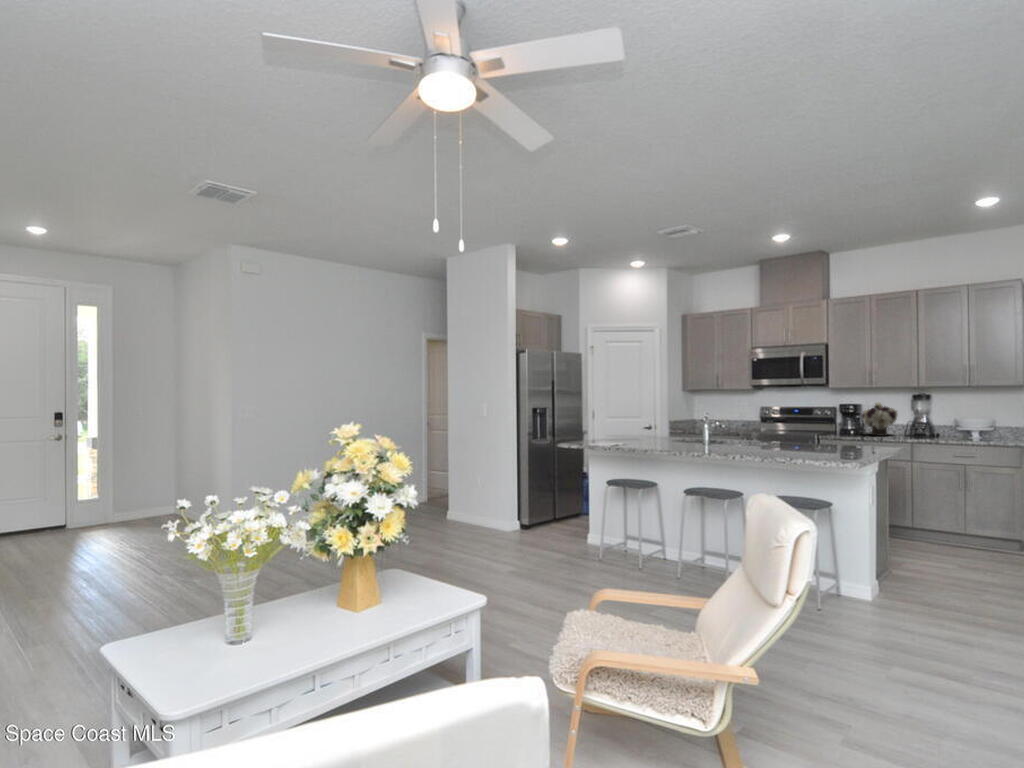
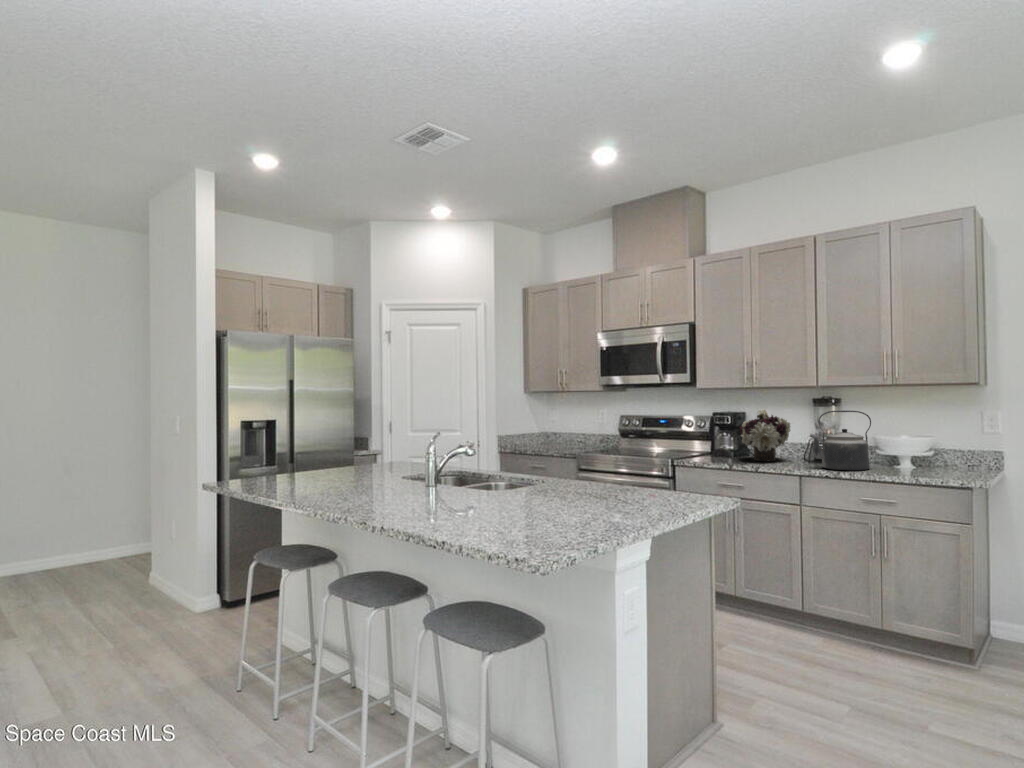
kettle: none [914,403,955,439] -> present [810,410,871,471]

